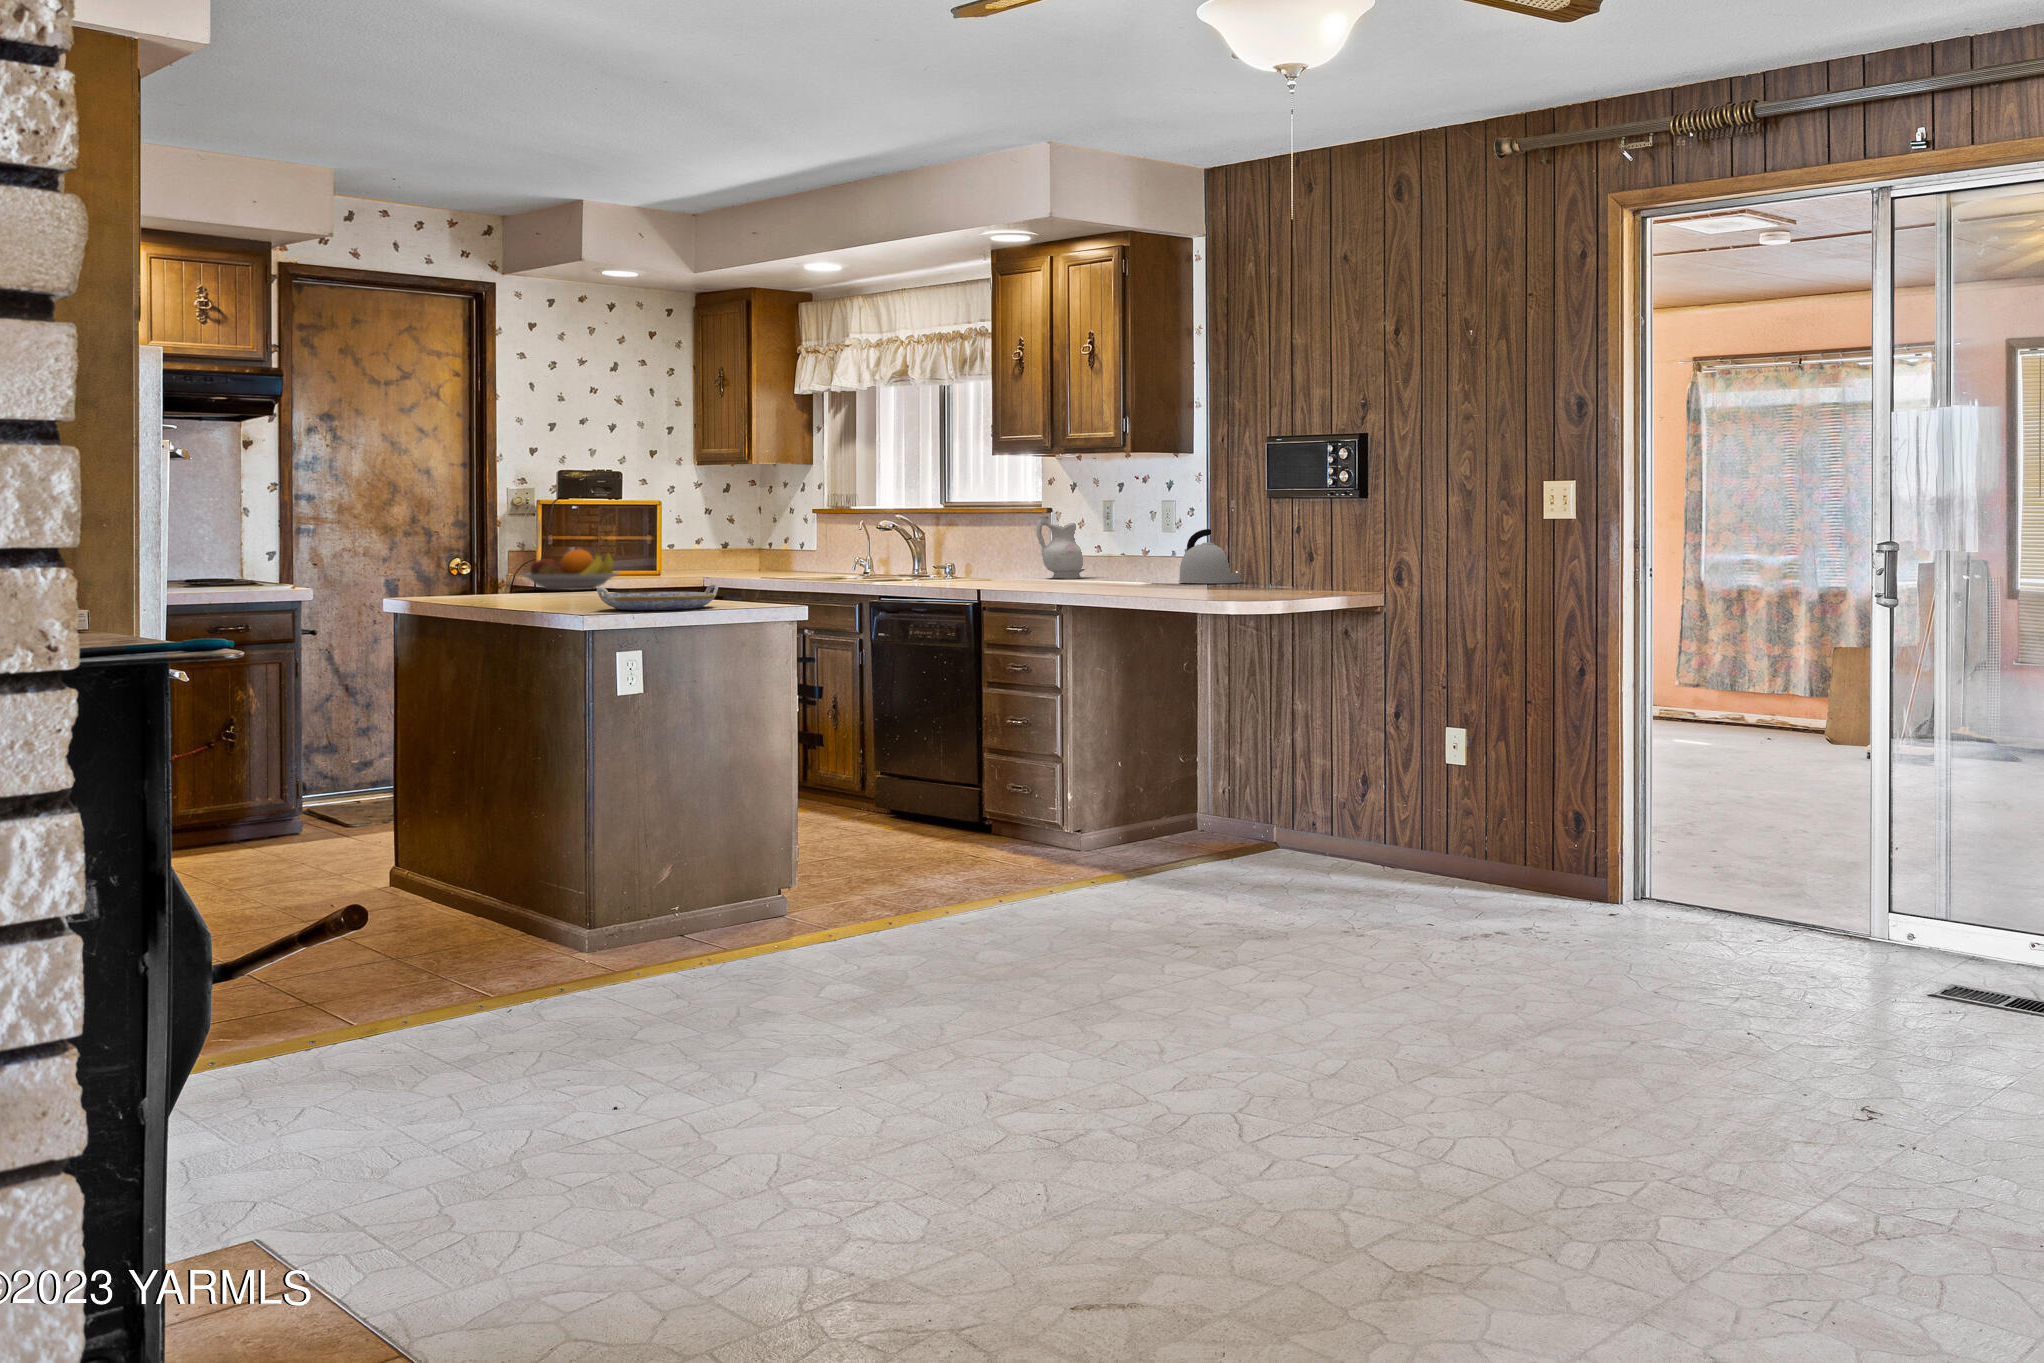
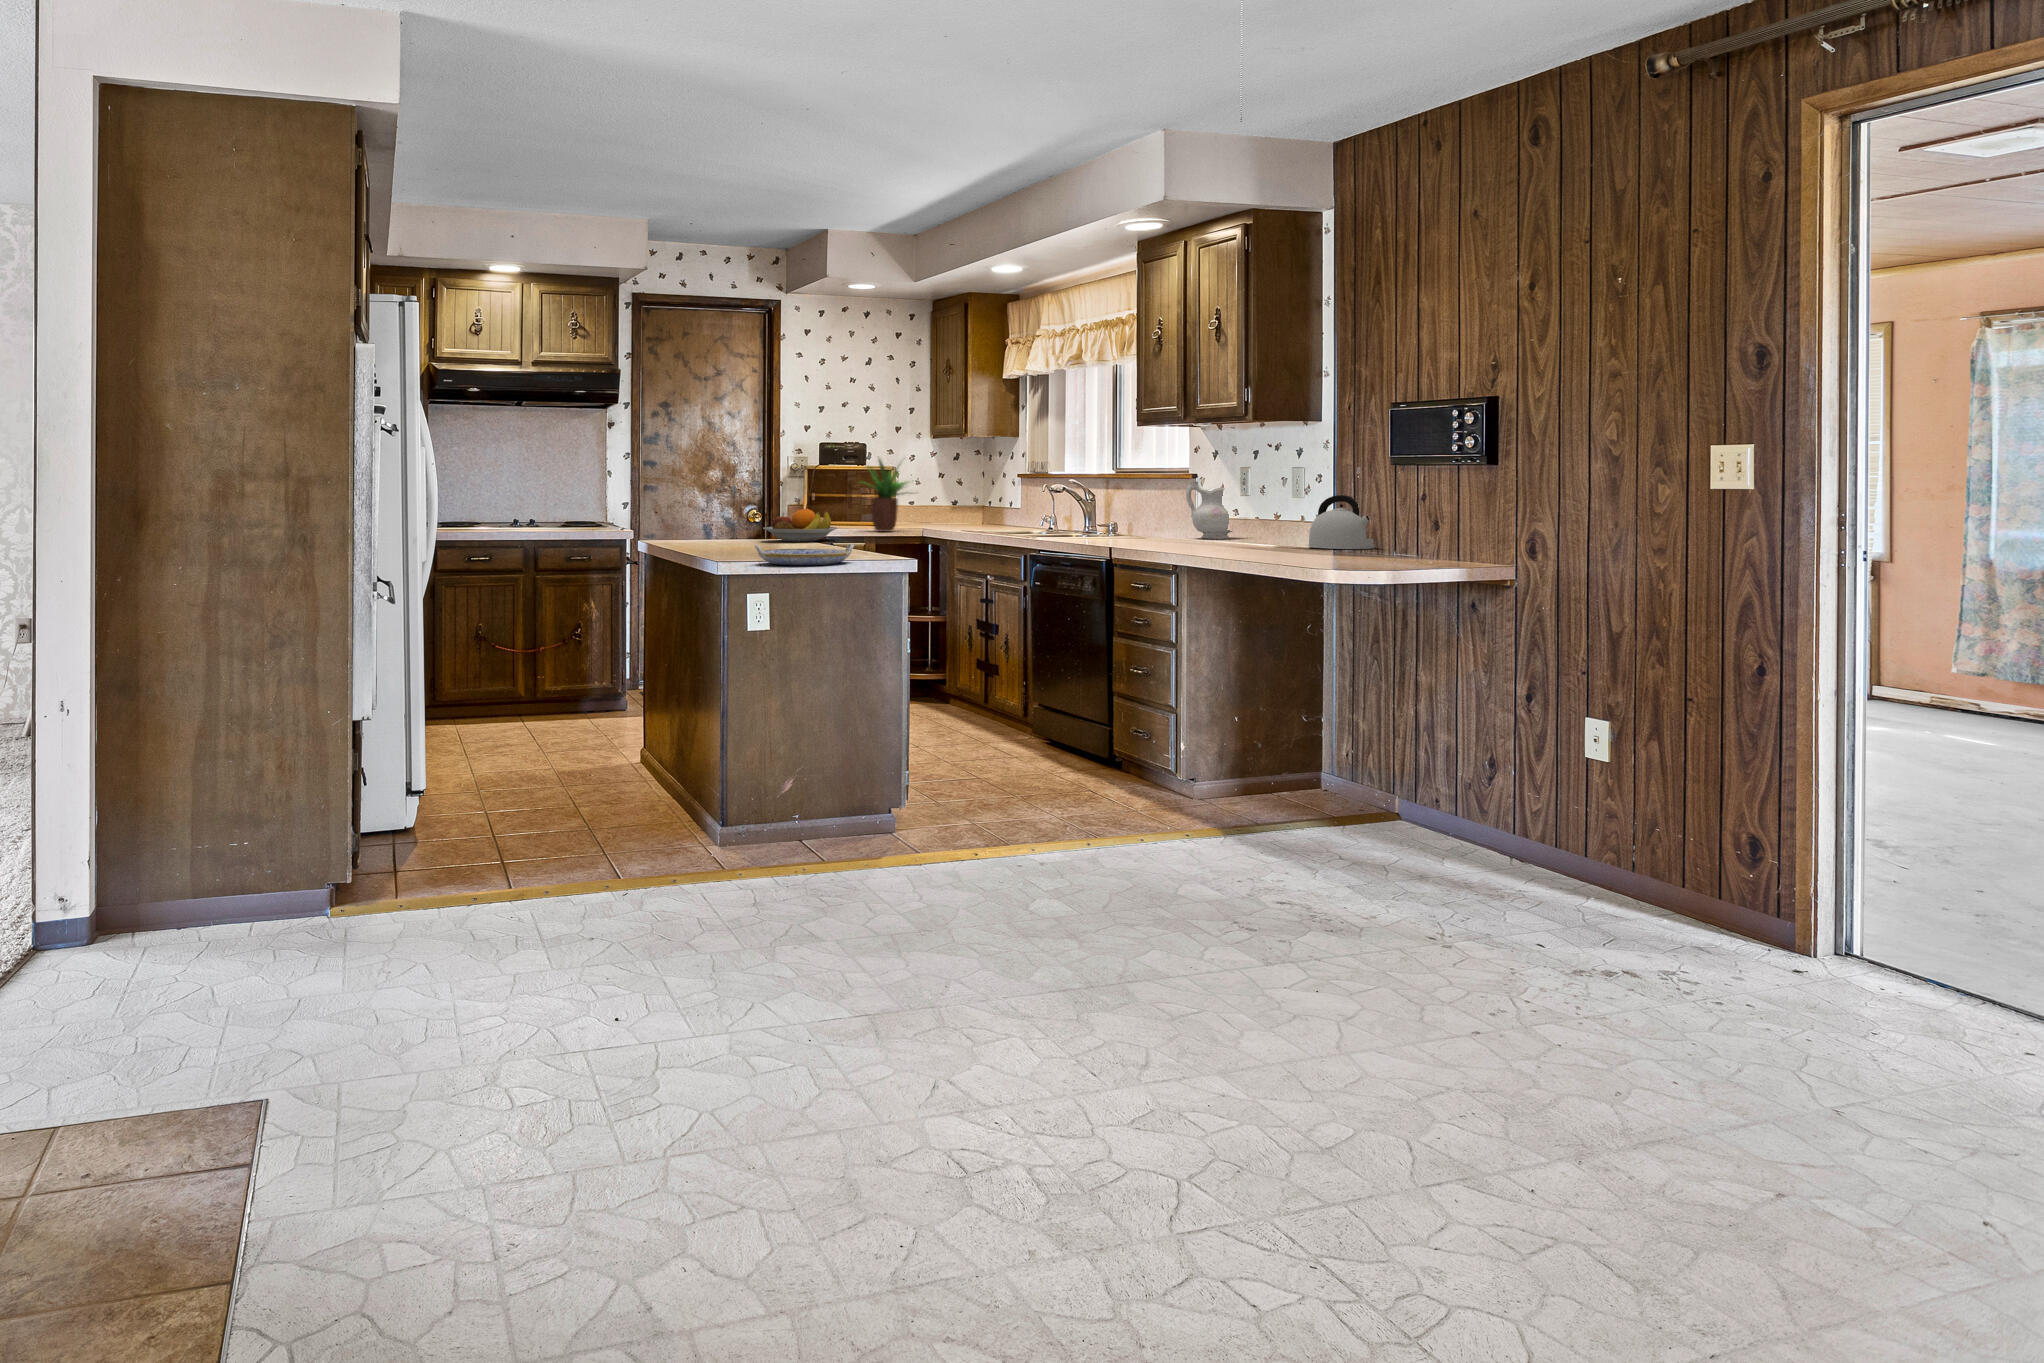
potted plant: none [615,484,700,580] -> present [862,459,911,532]

